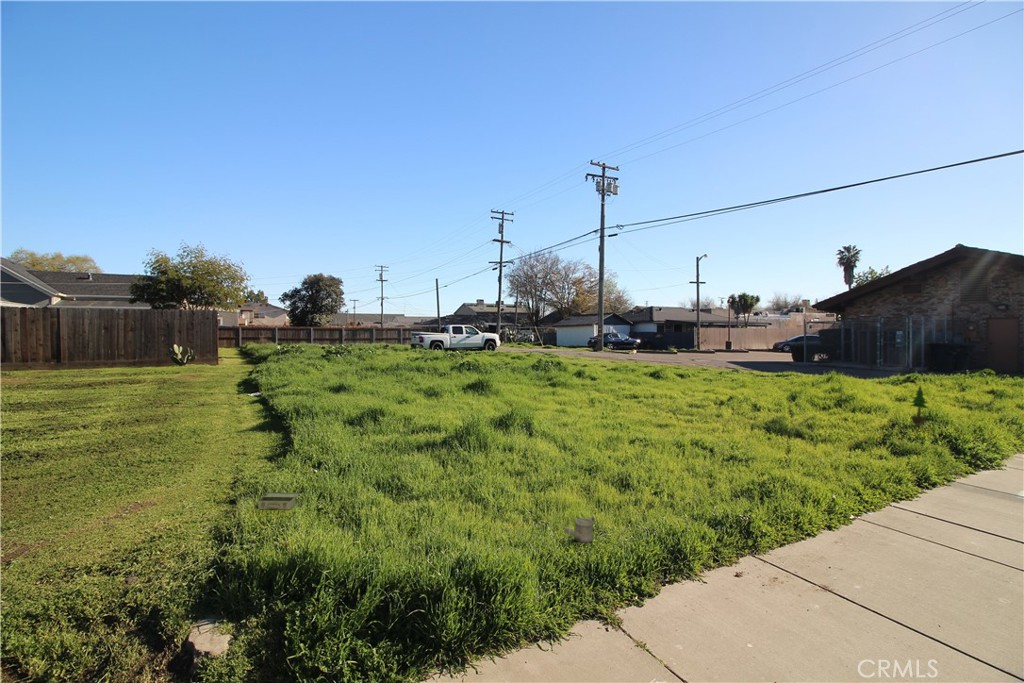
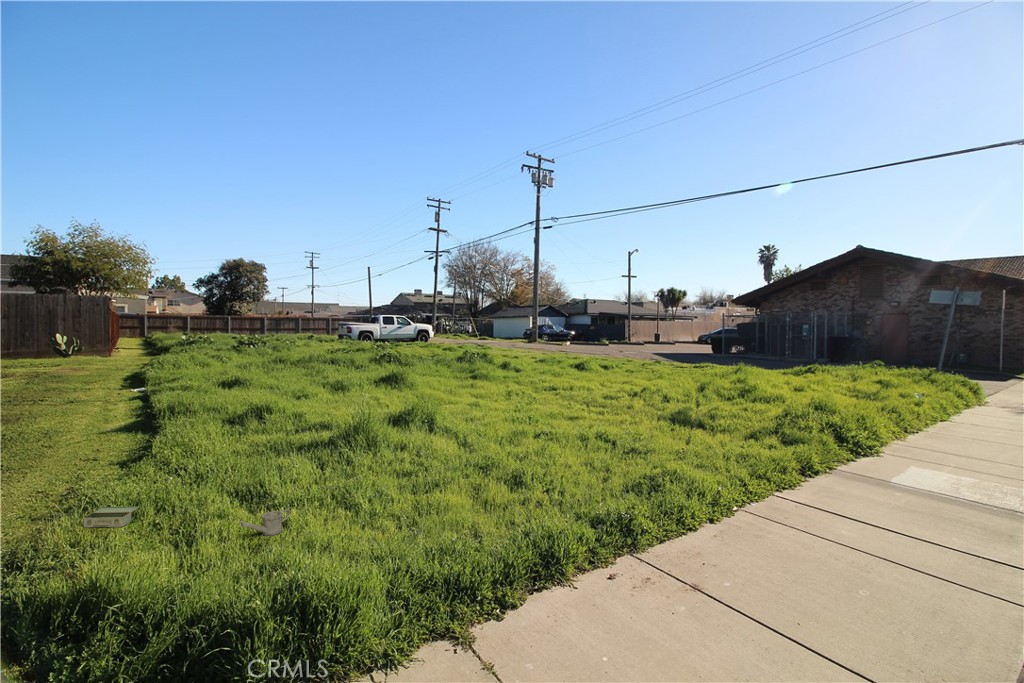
potted tree: present [911,386,928,426] -> none [803,376,819,416]
watering can: present [565,517,594,542] -> present [241,509,290,536]

